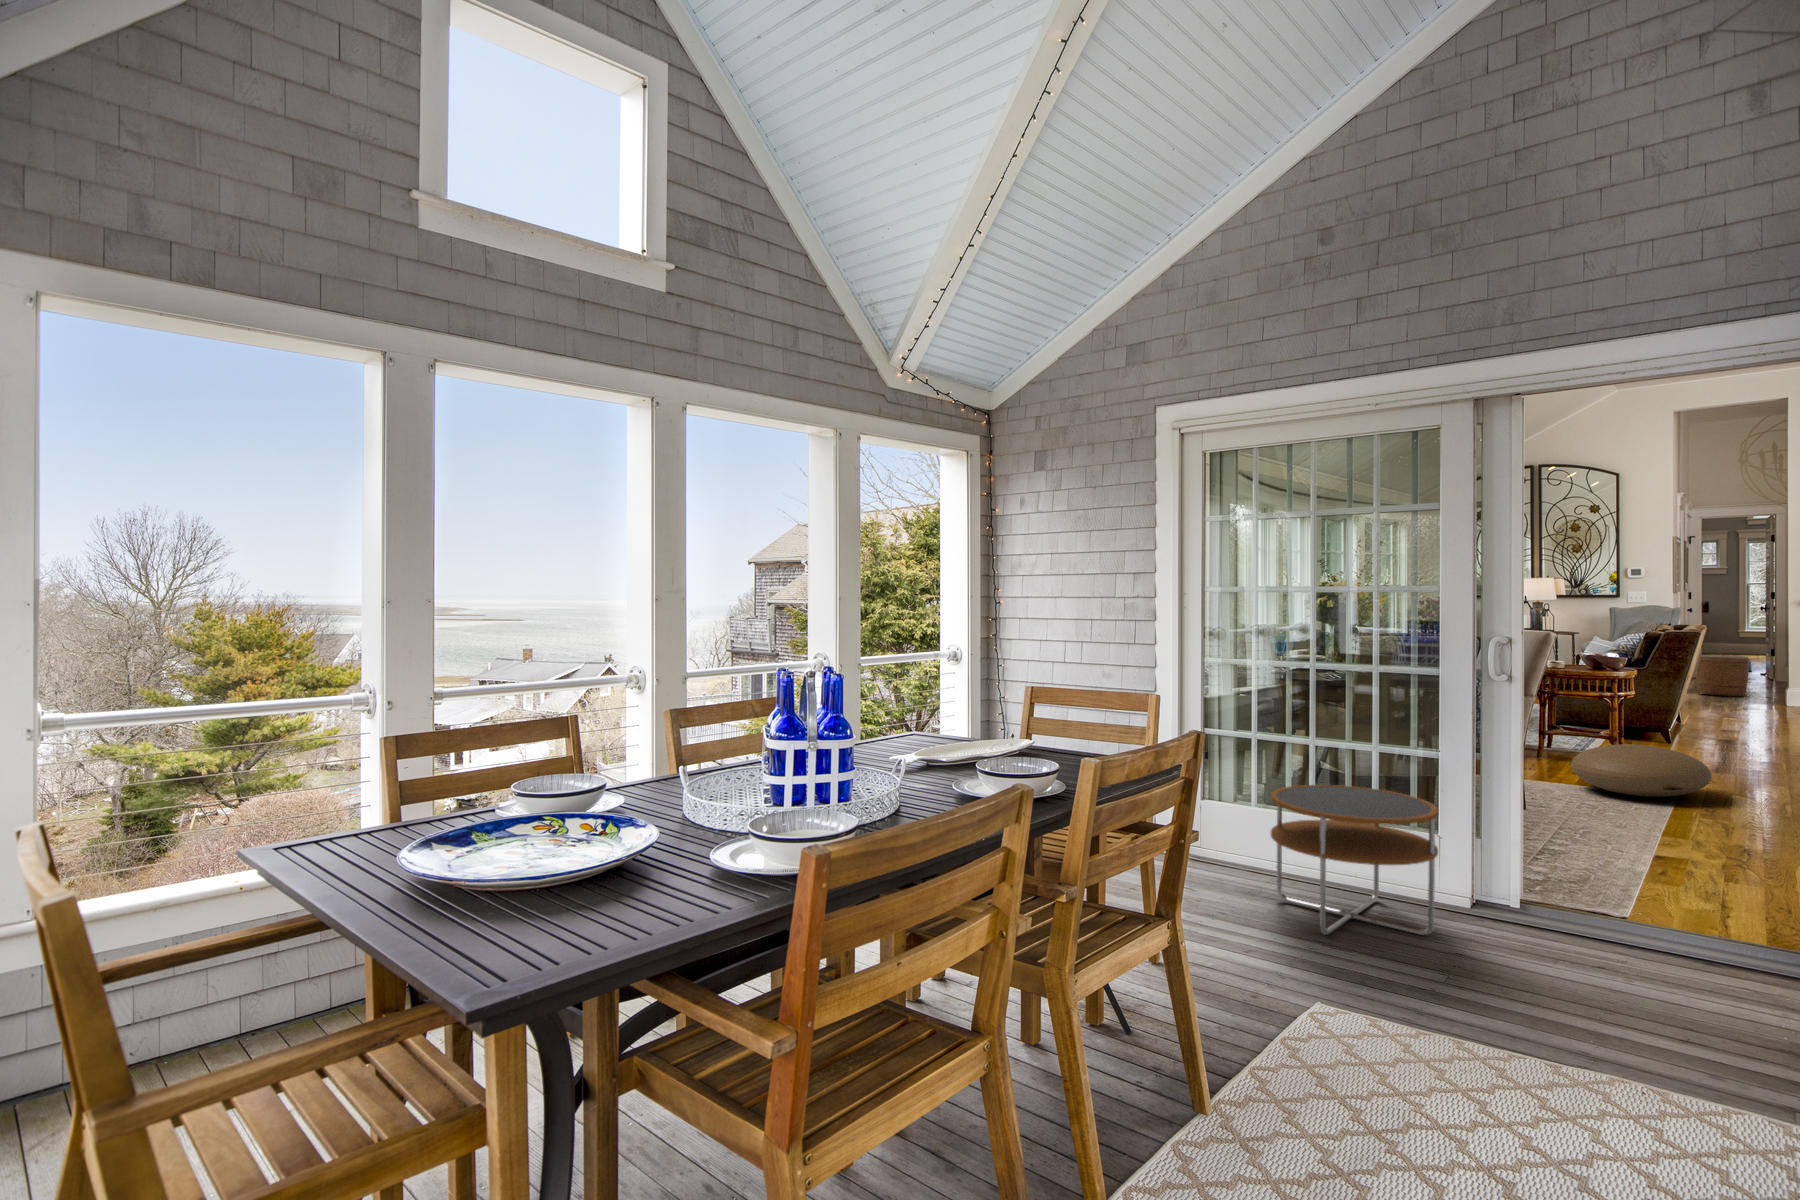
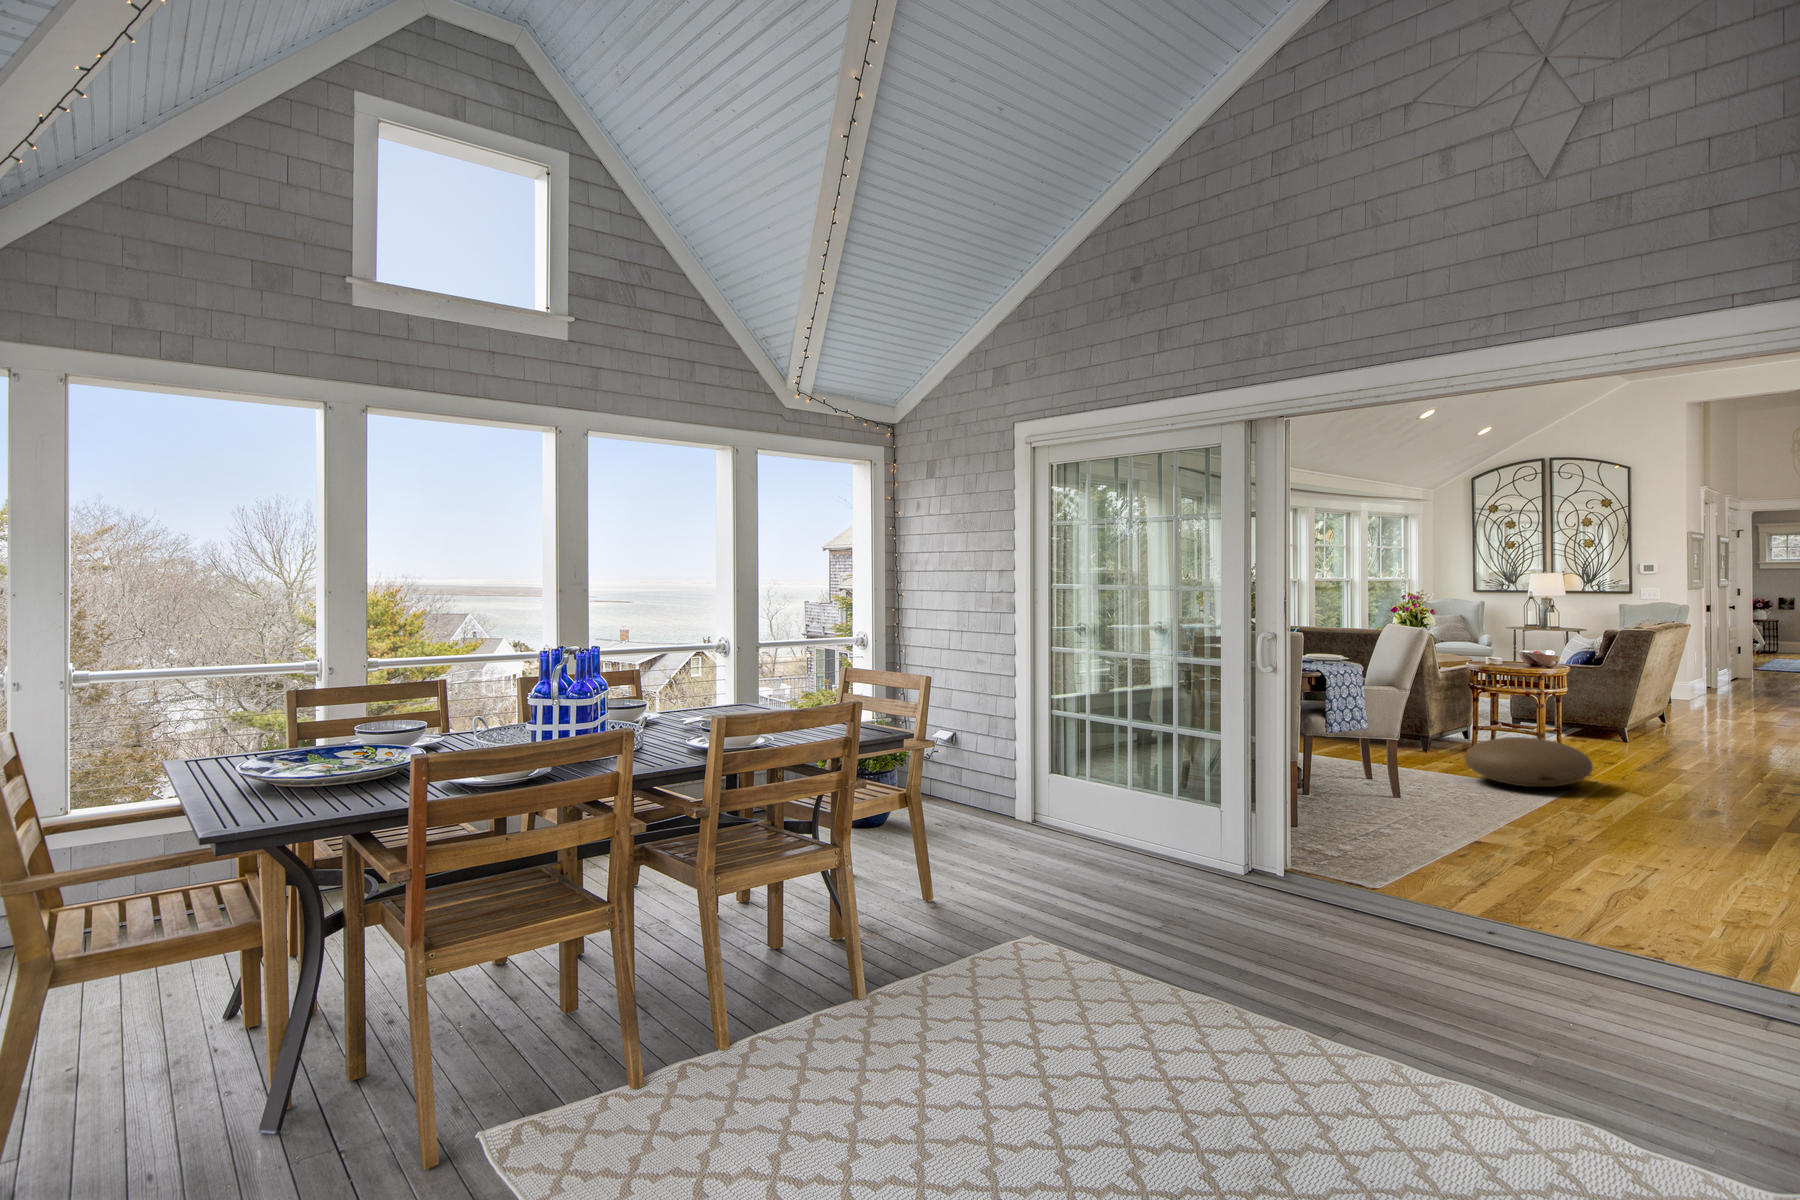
woven basket: present [1696,655,1750,697] -> none [1717,654,1774,698]
side table: present [1271,785,1438,935] -> none [1068,760,1202,888]

